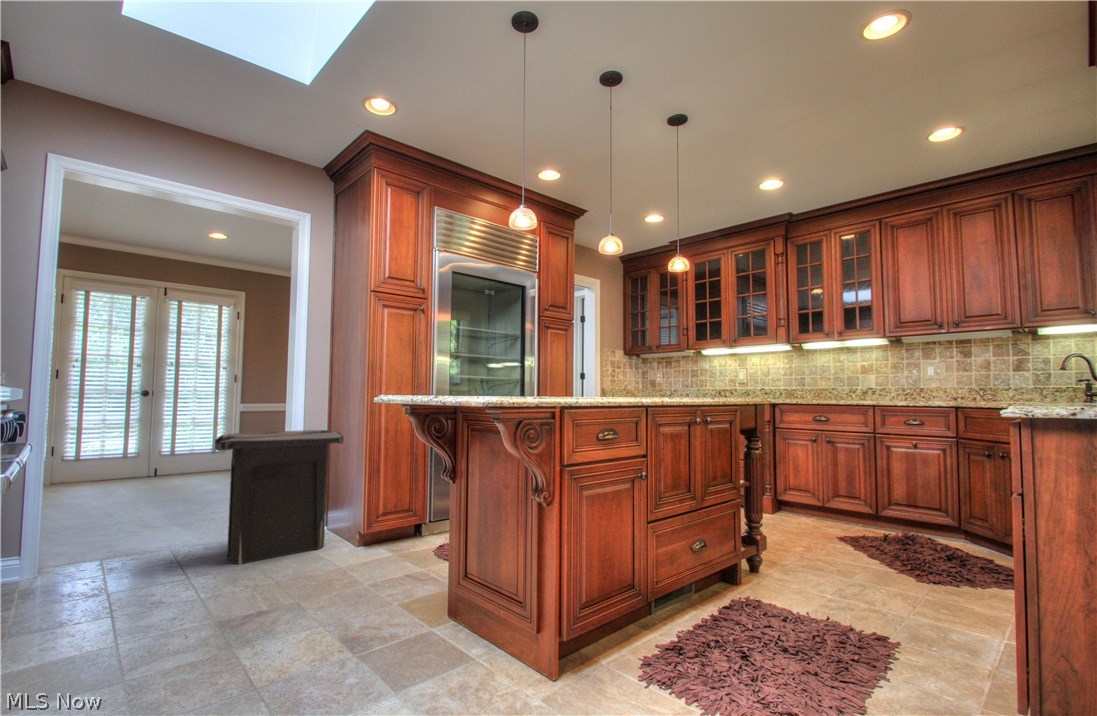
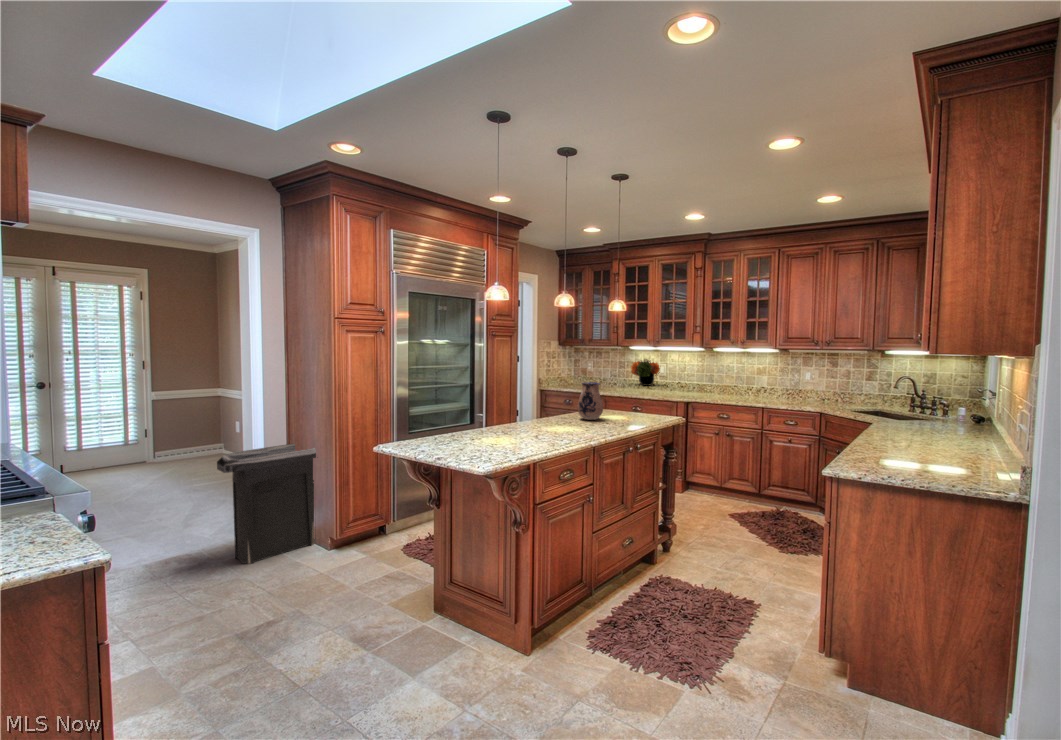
ceramic pitcher: none [634,352,666,397] -> present [578,382,603,420]
flower arrangement: none [706,364,742,394] -> present [631,359,660,386]

